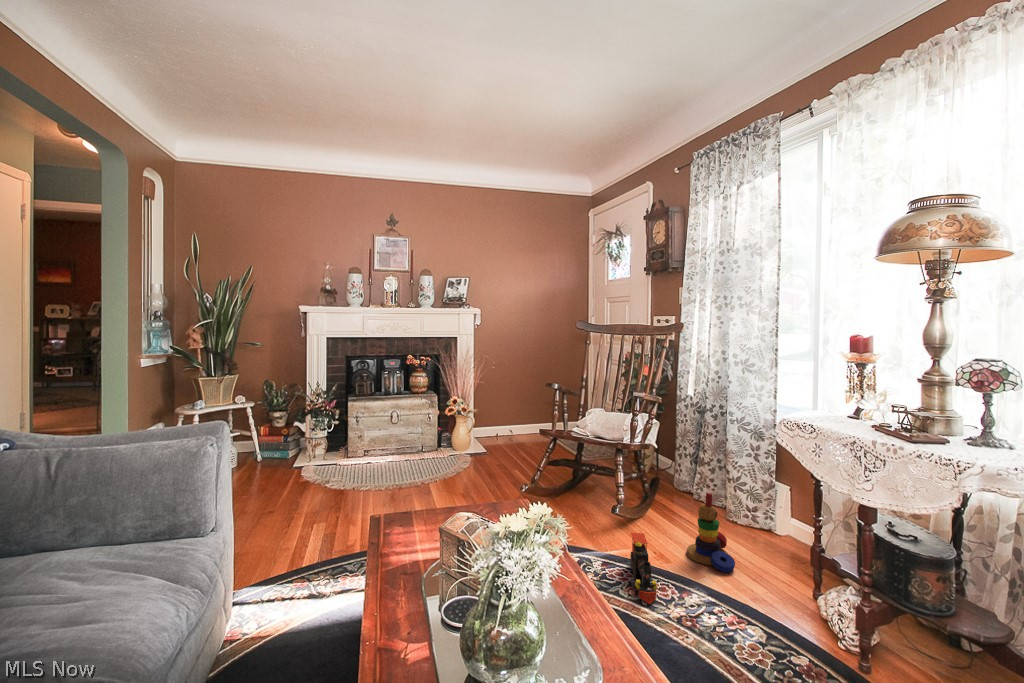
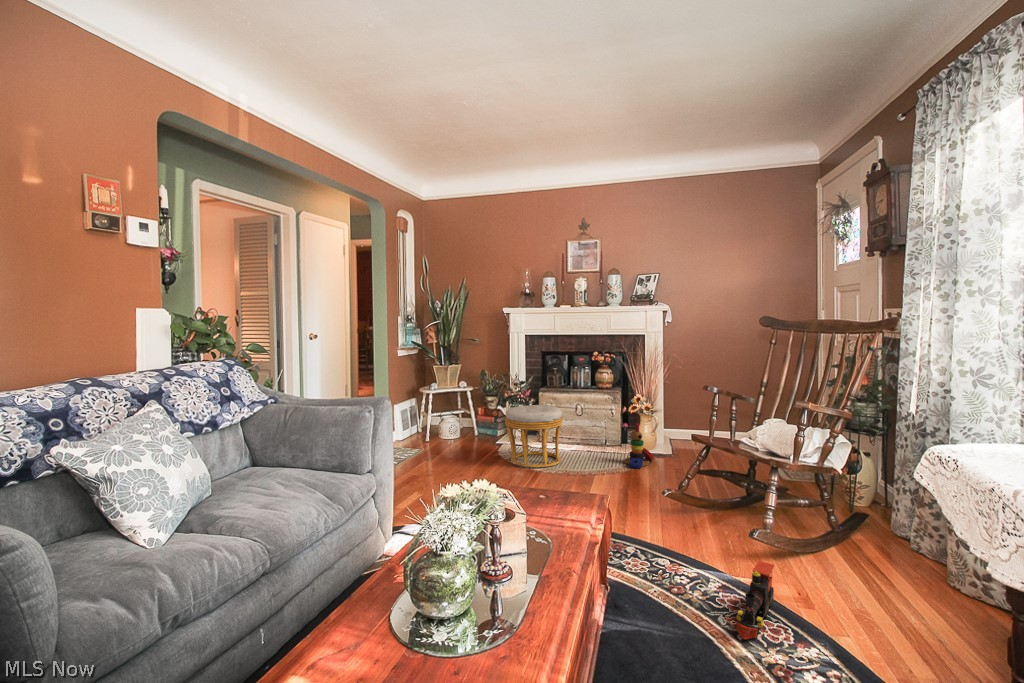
ottoman: none [321,414,387,484] -> present [505,405,563,468]
stacking toy: present [687,493,735,572] -> present [624,424,654,469]

